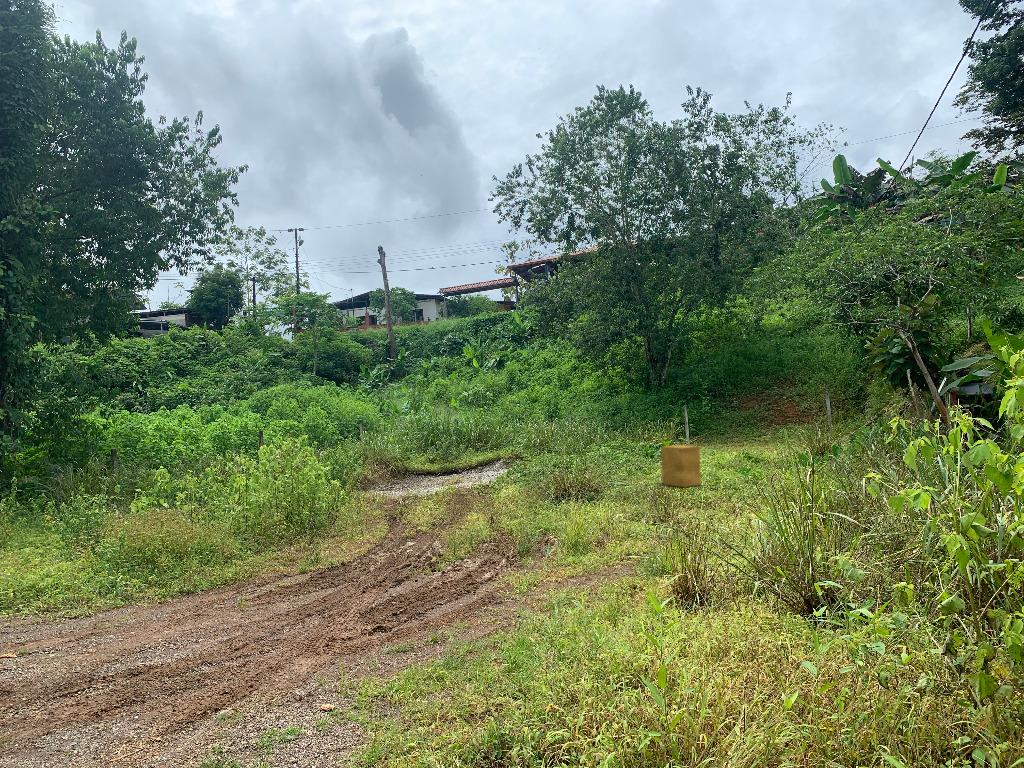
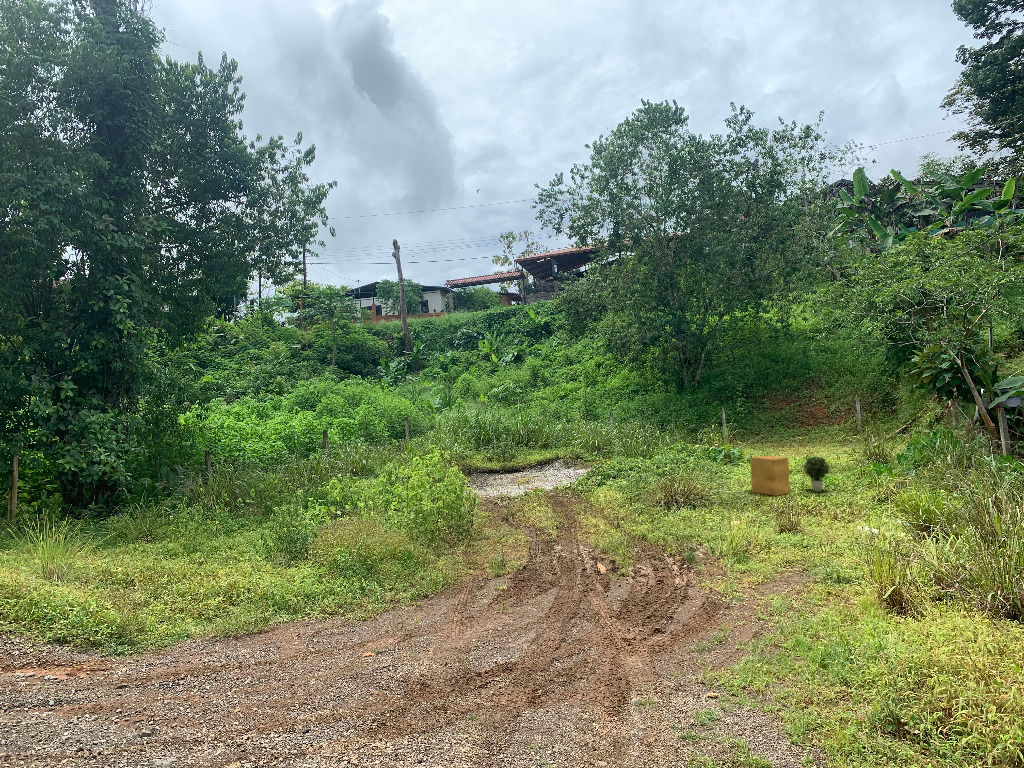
potted plant: none [717,445,746,484] -> present [803,456,830,492]

